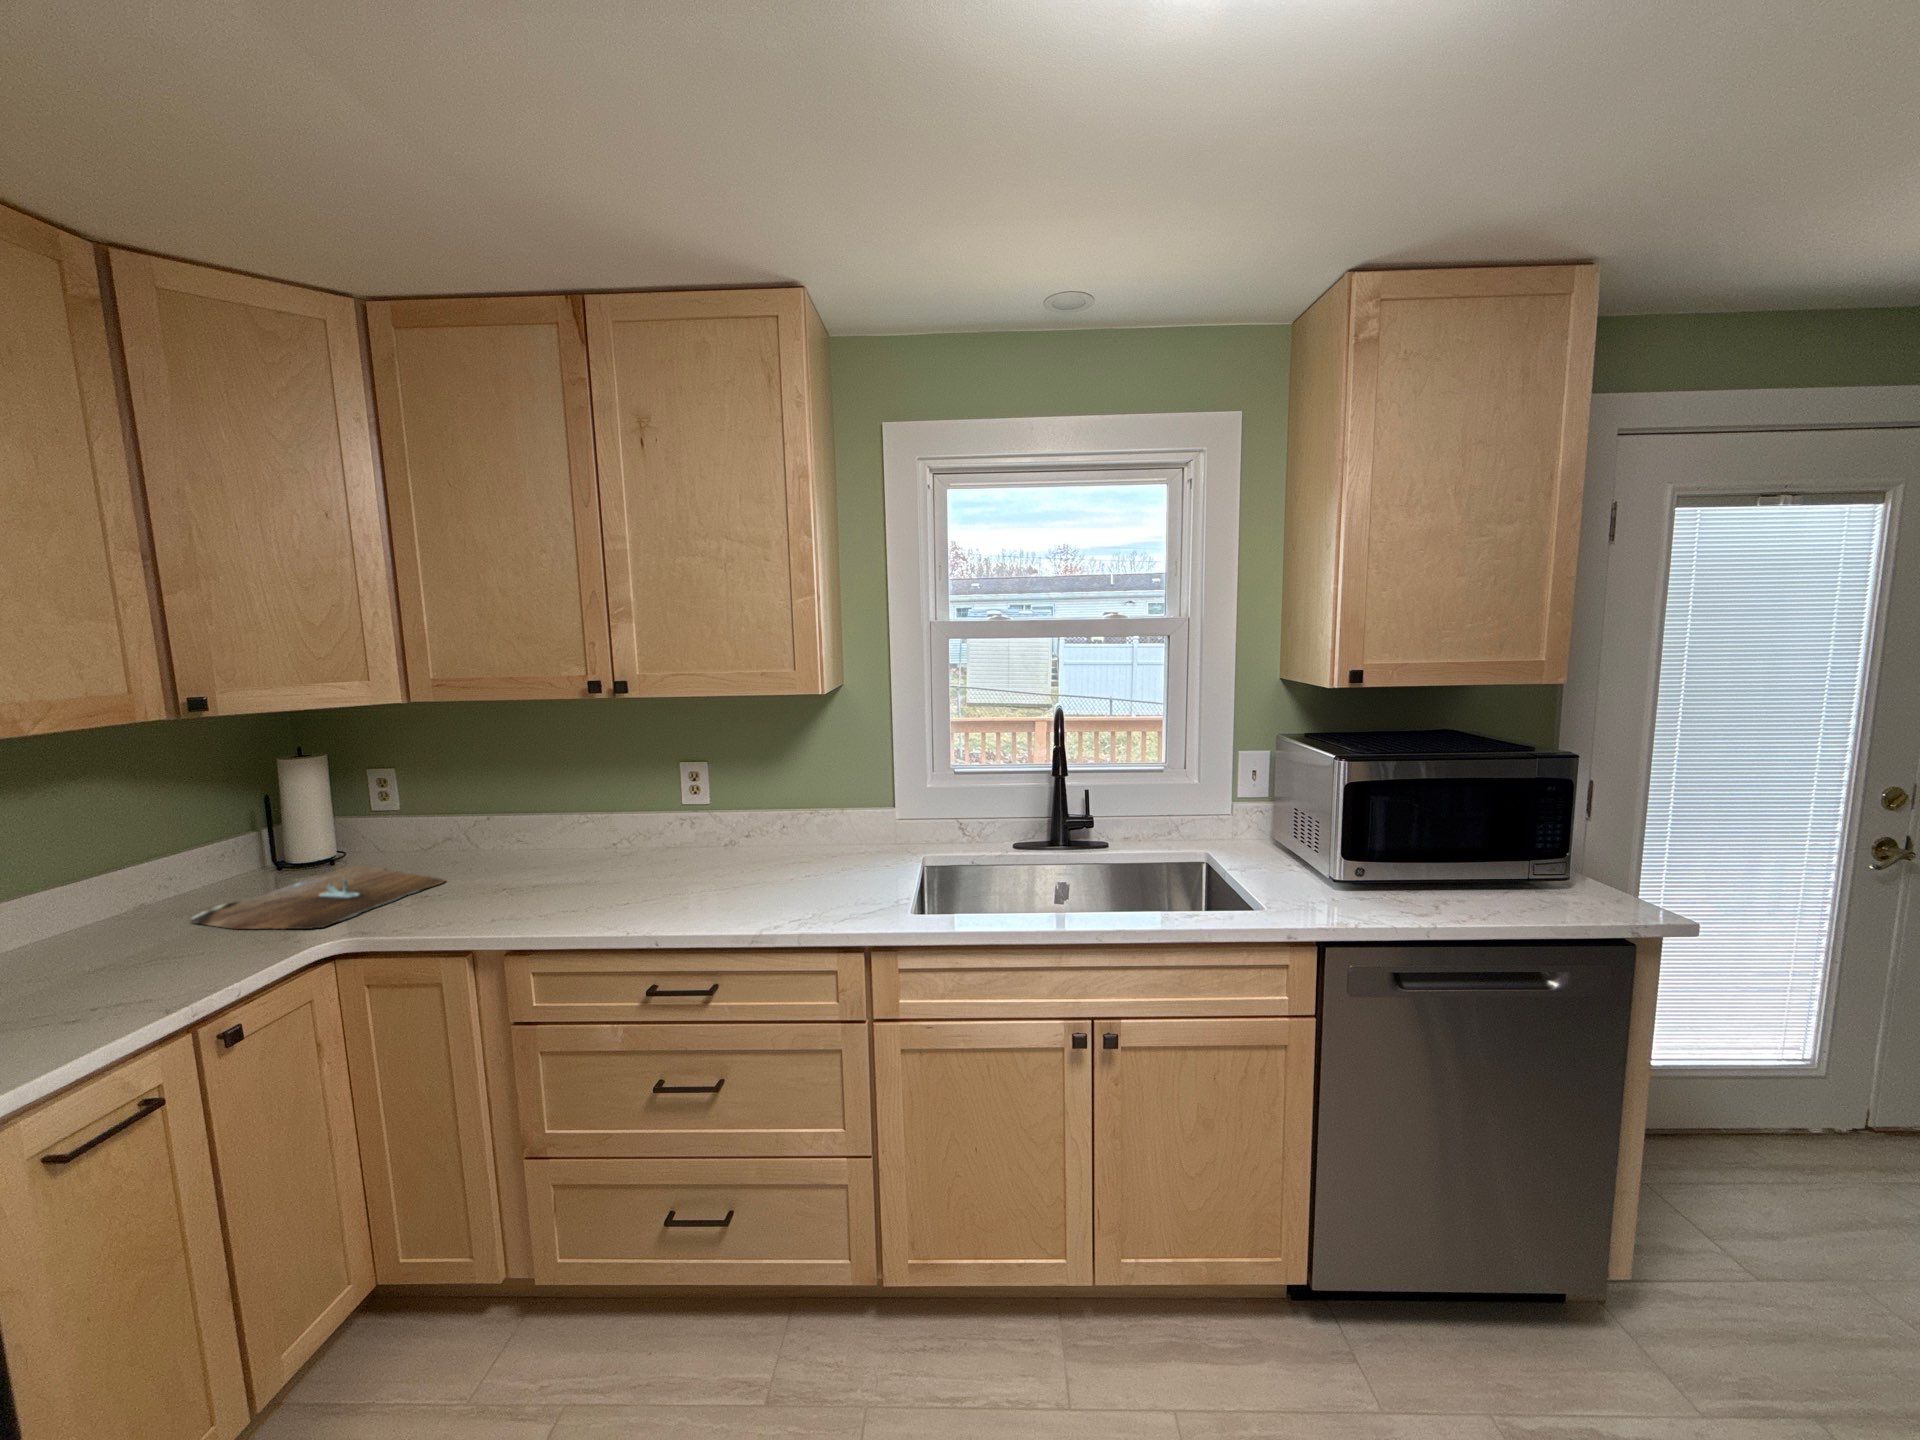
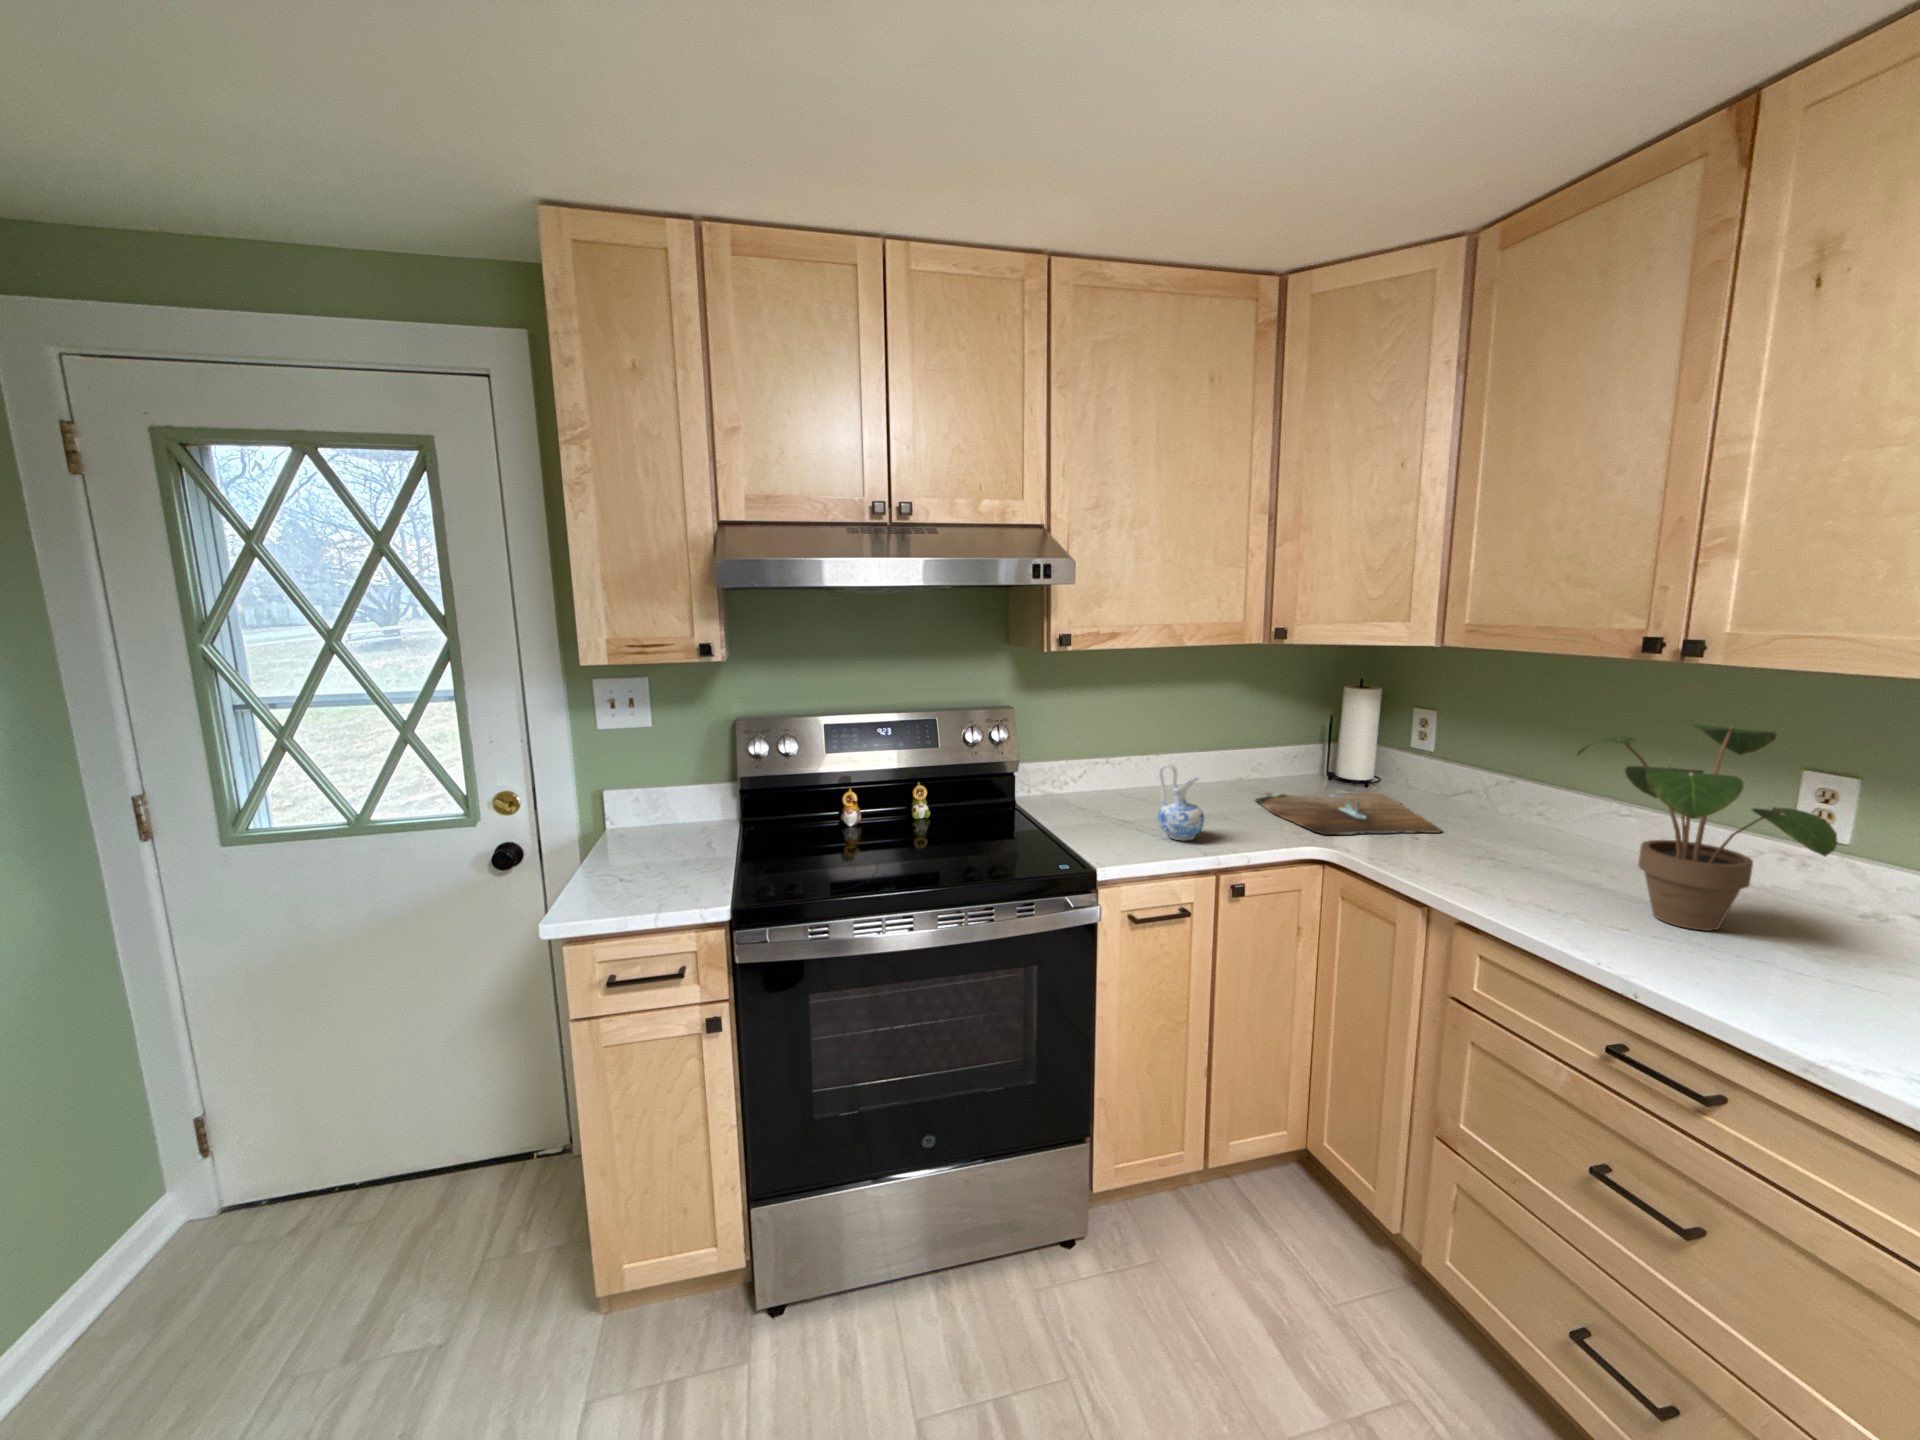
potted plant: none [562,738,721,888] -> present [1577,724,1837,931]
ceramic pitcher: none [34,912,144,1017] -> present [1158,763,1204,840]

